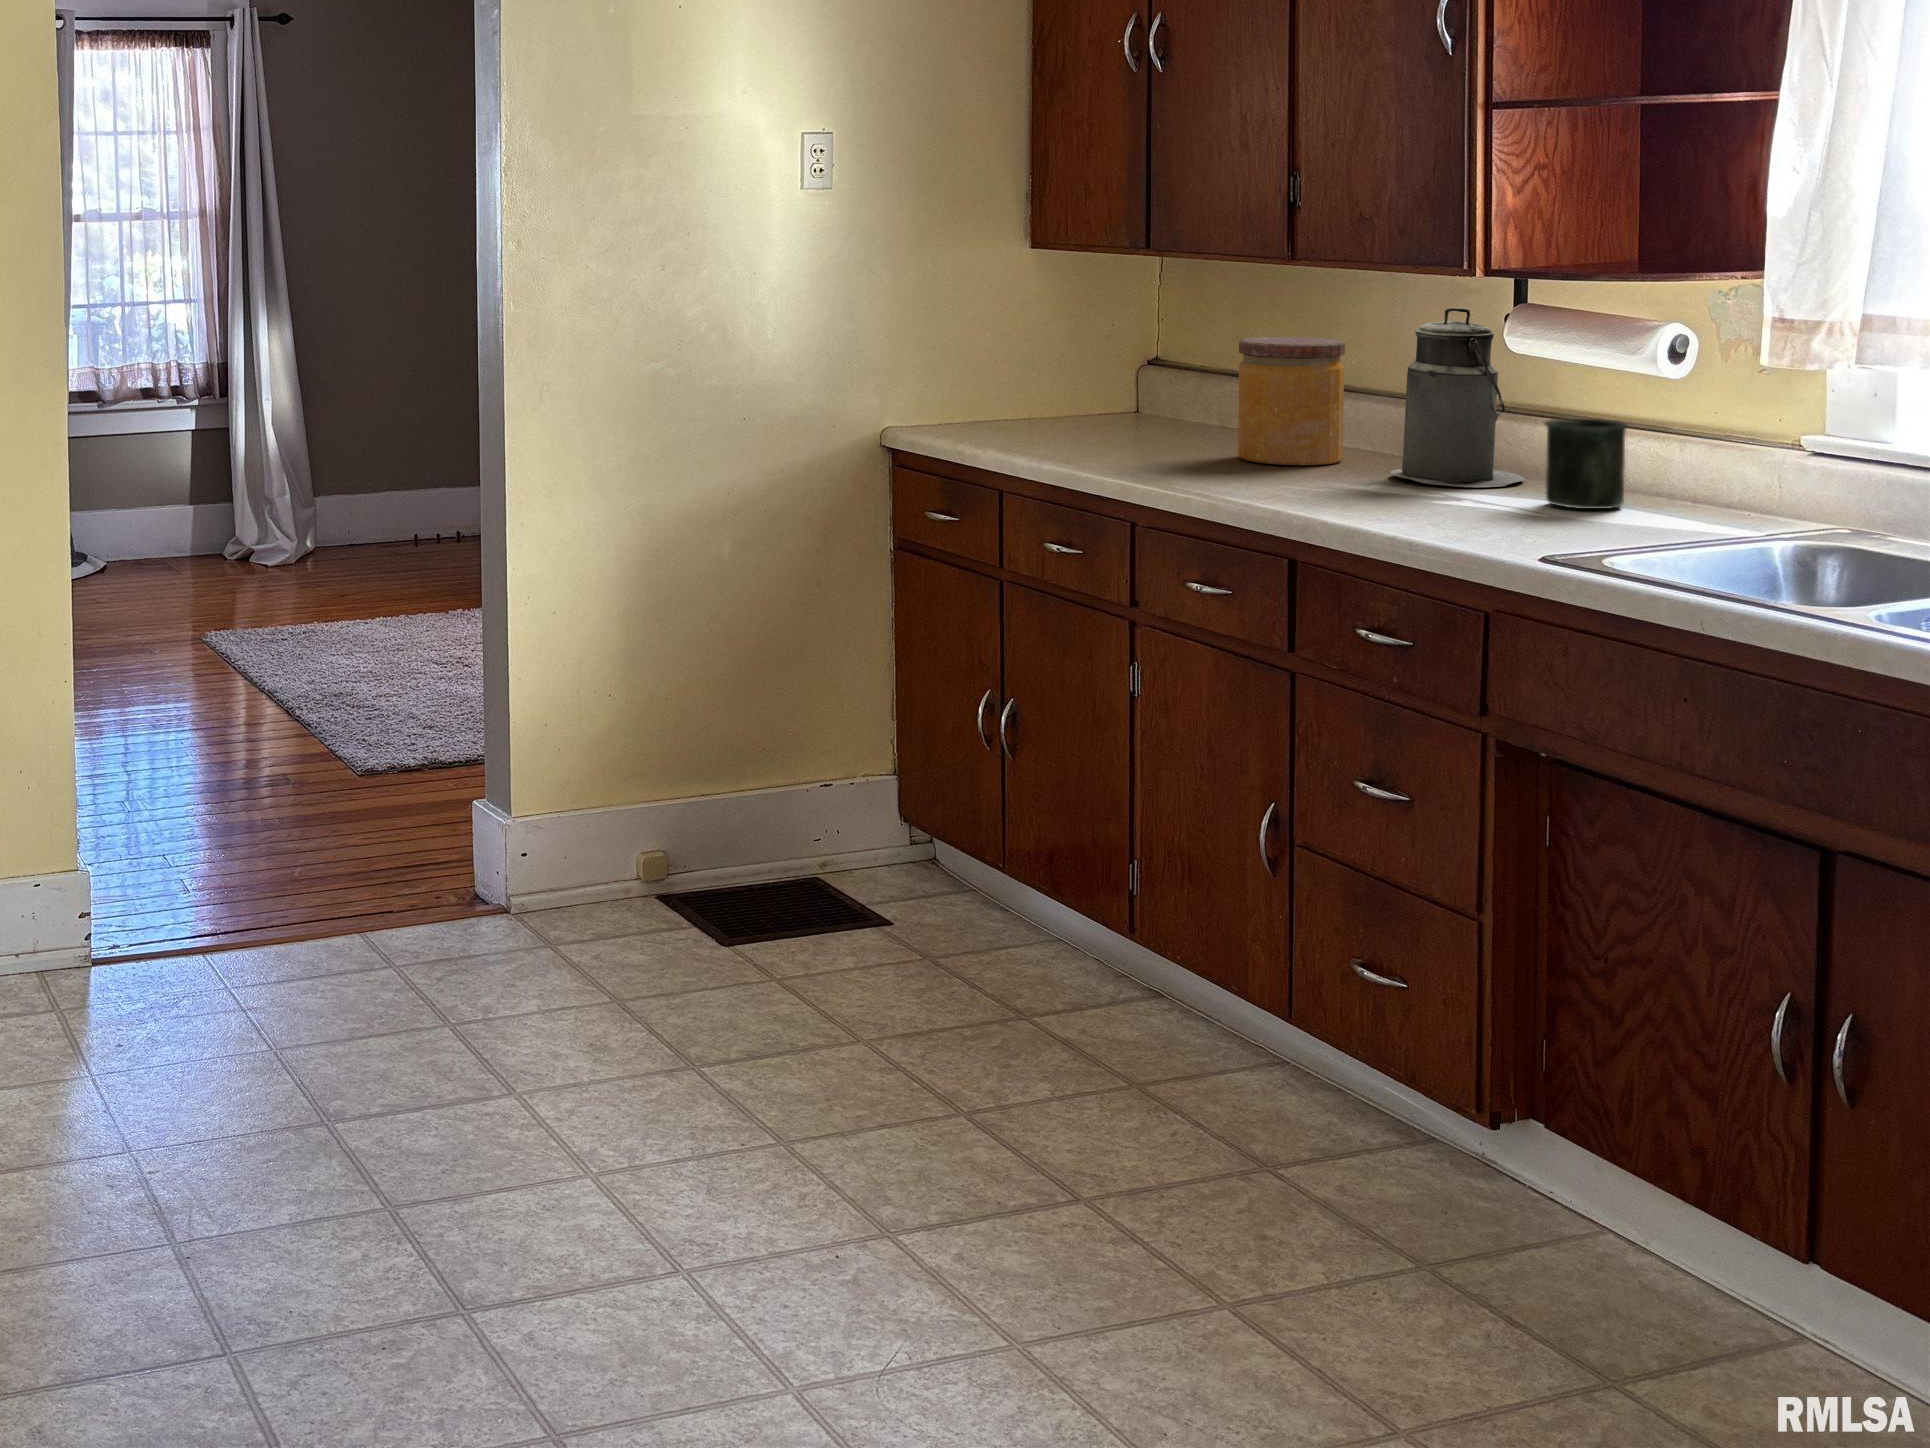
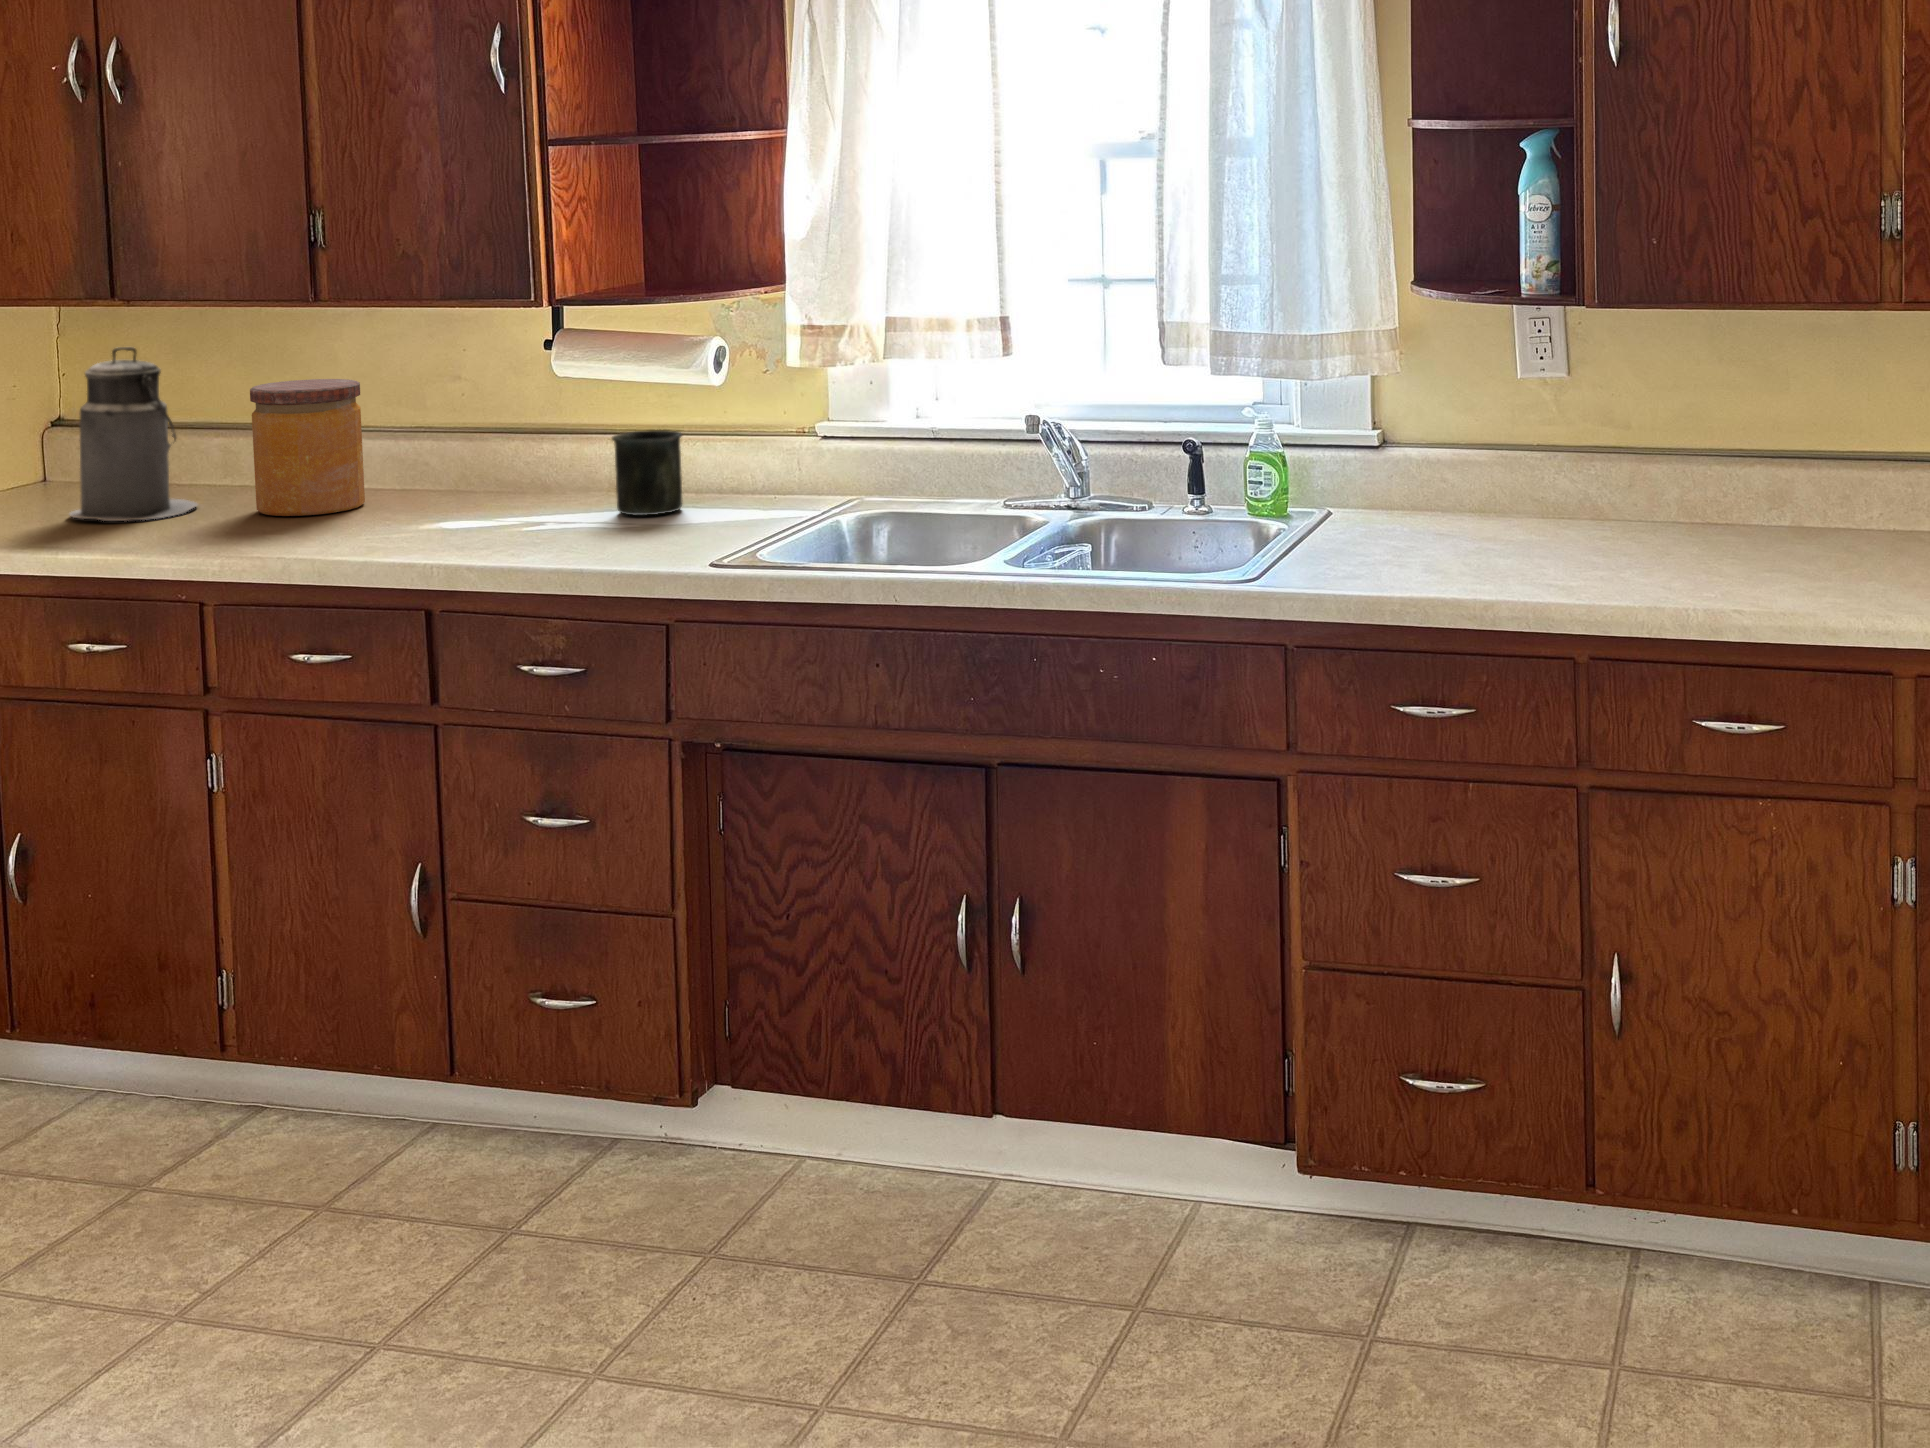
canister: present [1391,308,1525,487] -> present [70,347,198,521]

